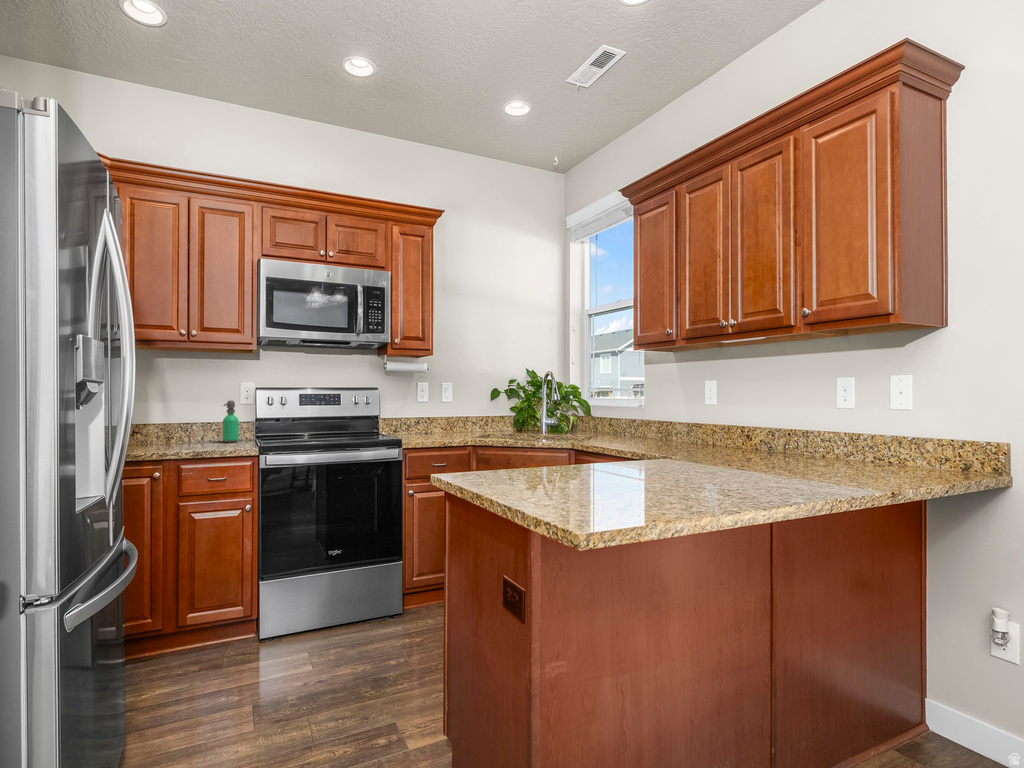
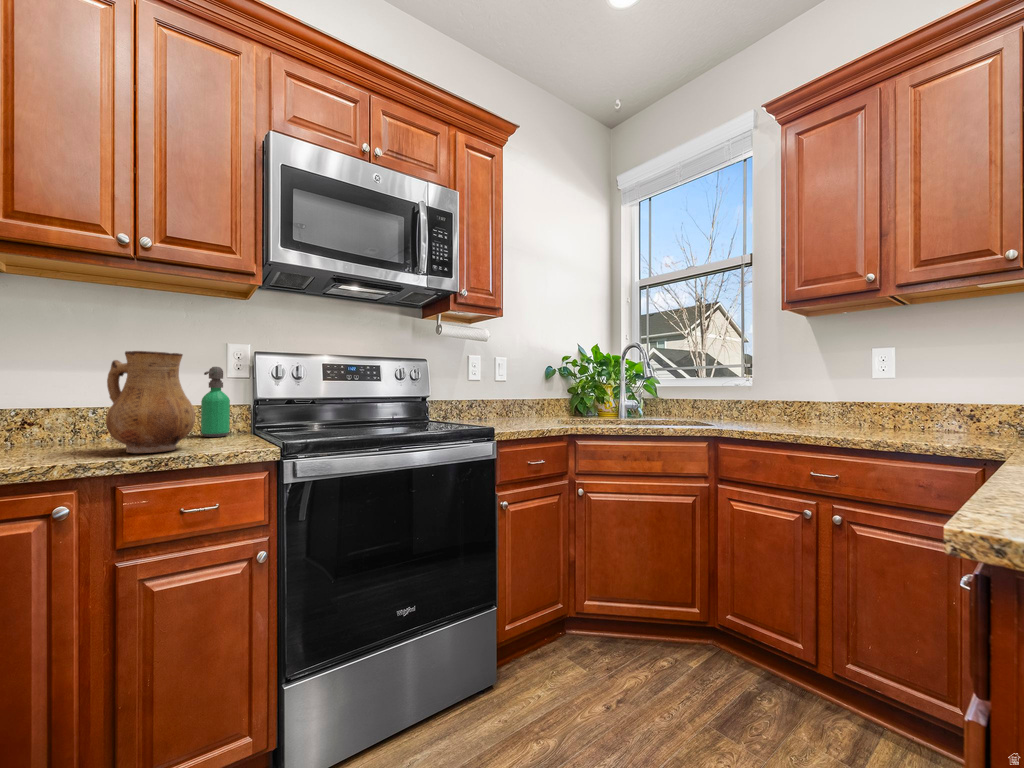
ceramic pitcher: none [174,396,216,450] -> present [106,351,195,453]

